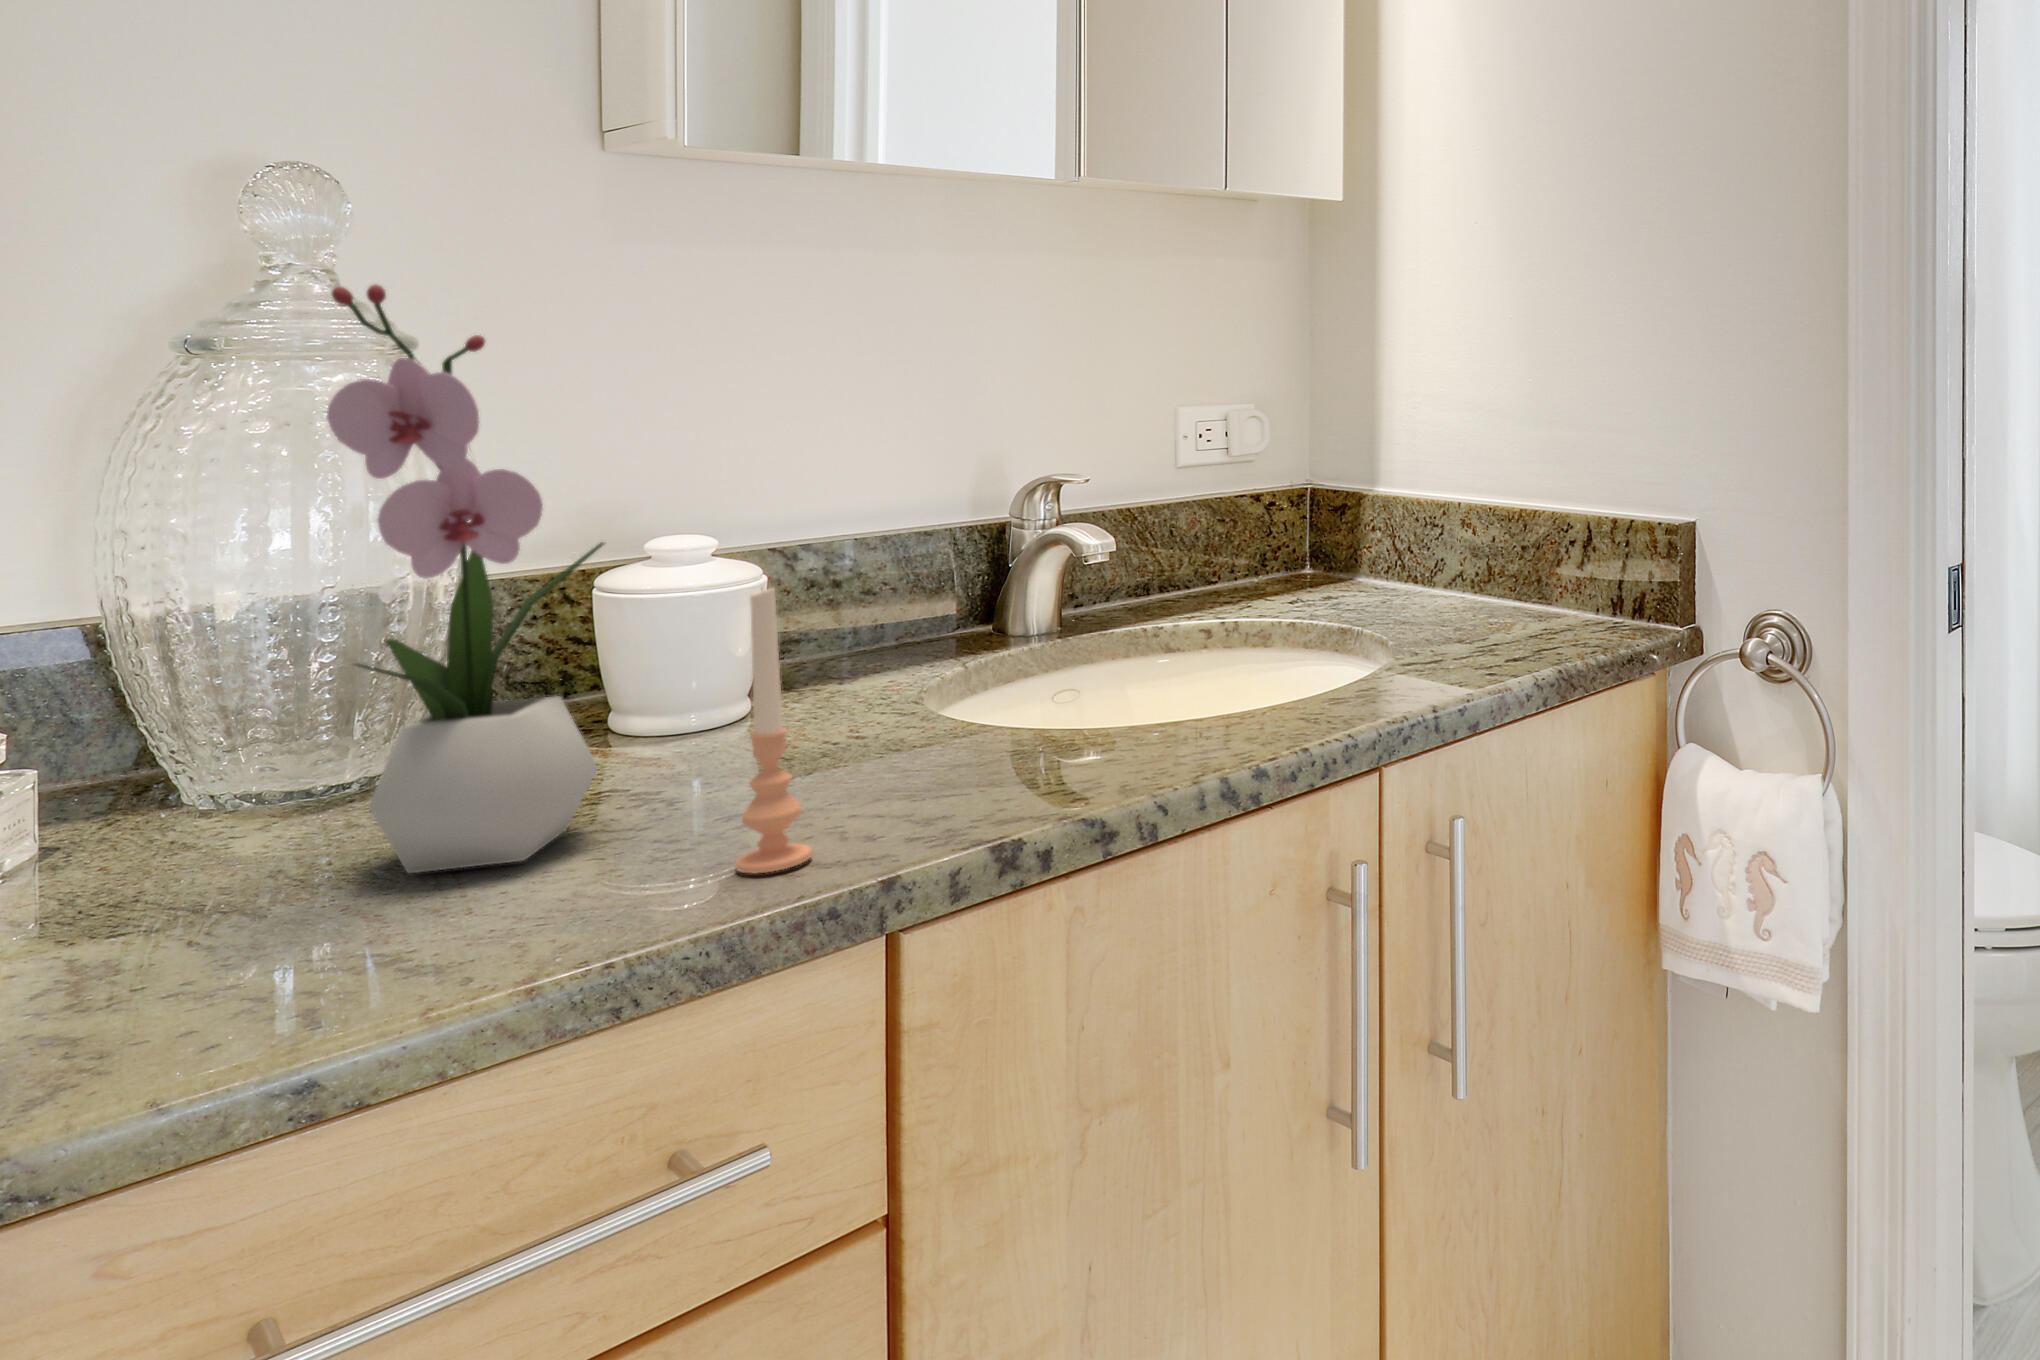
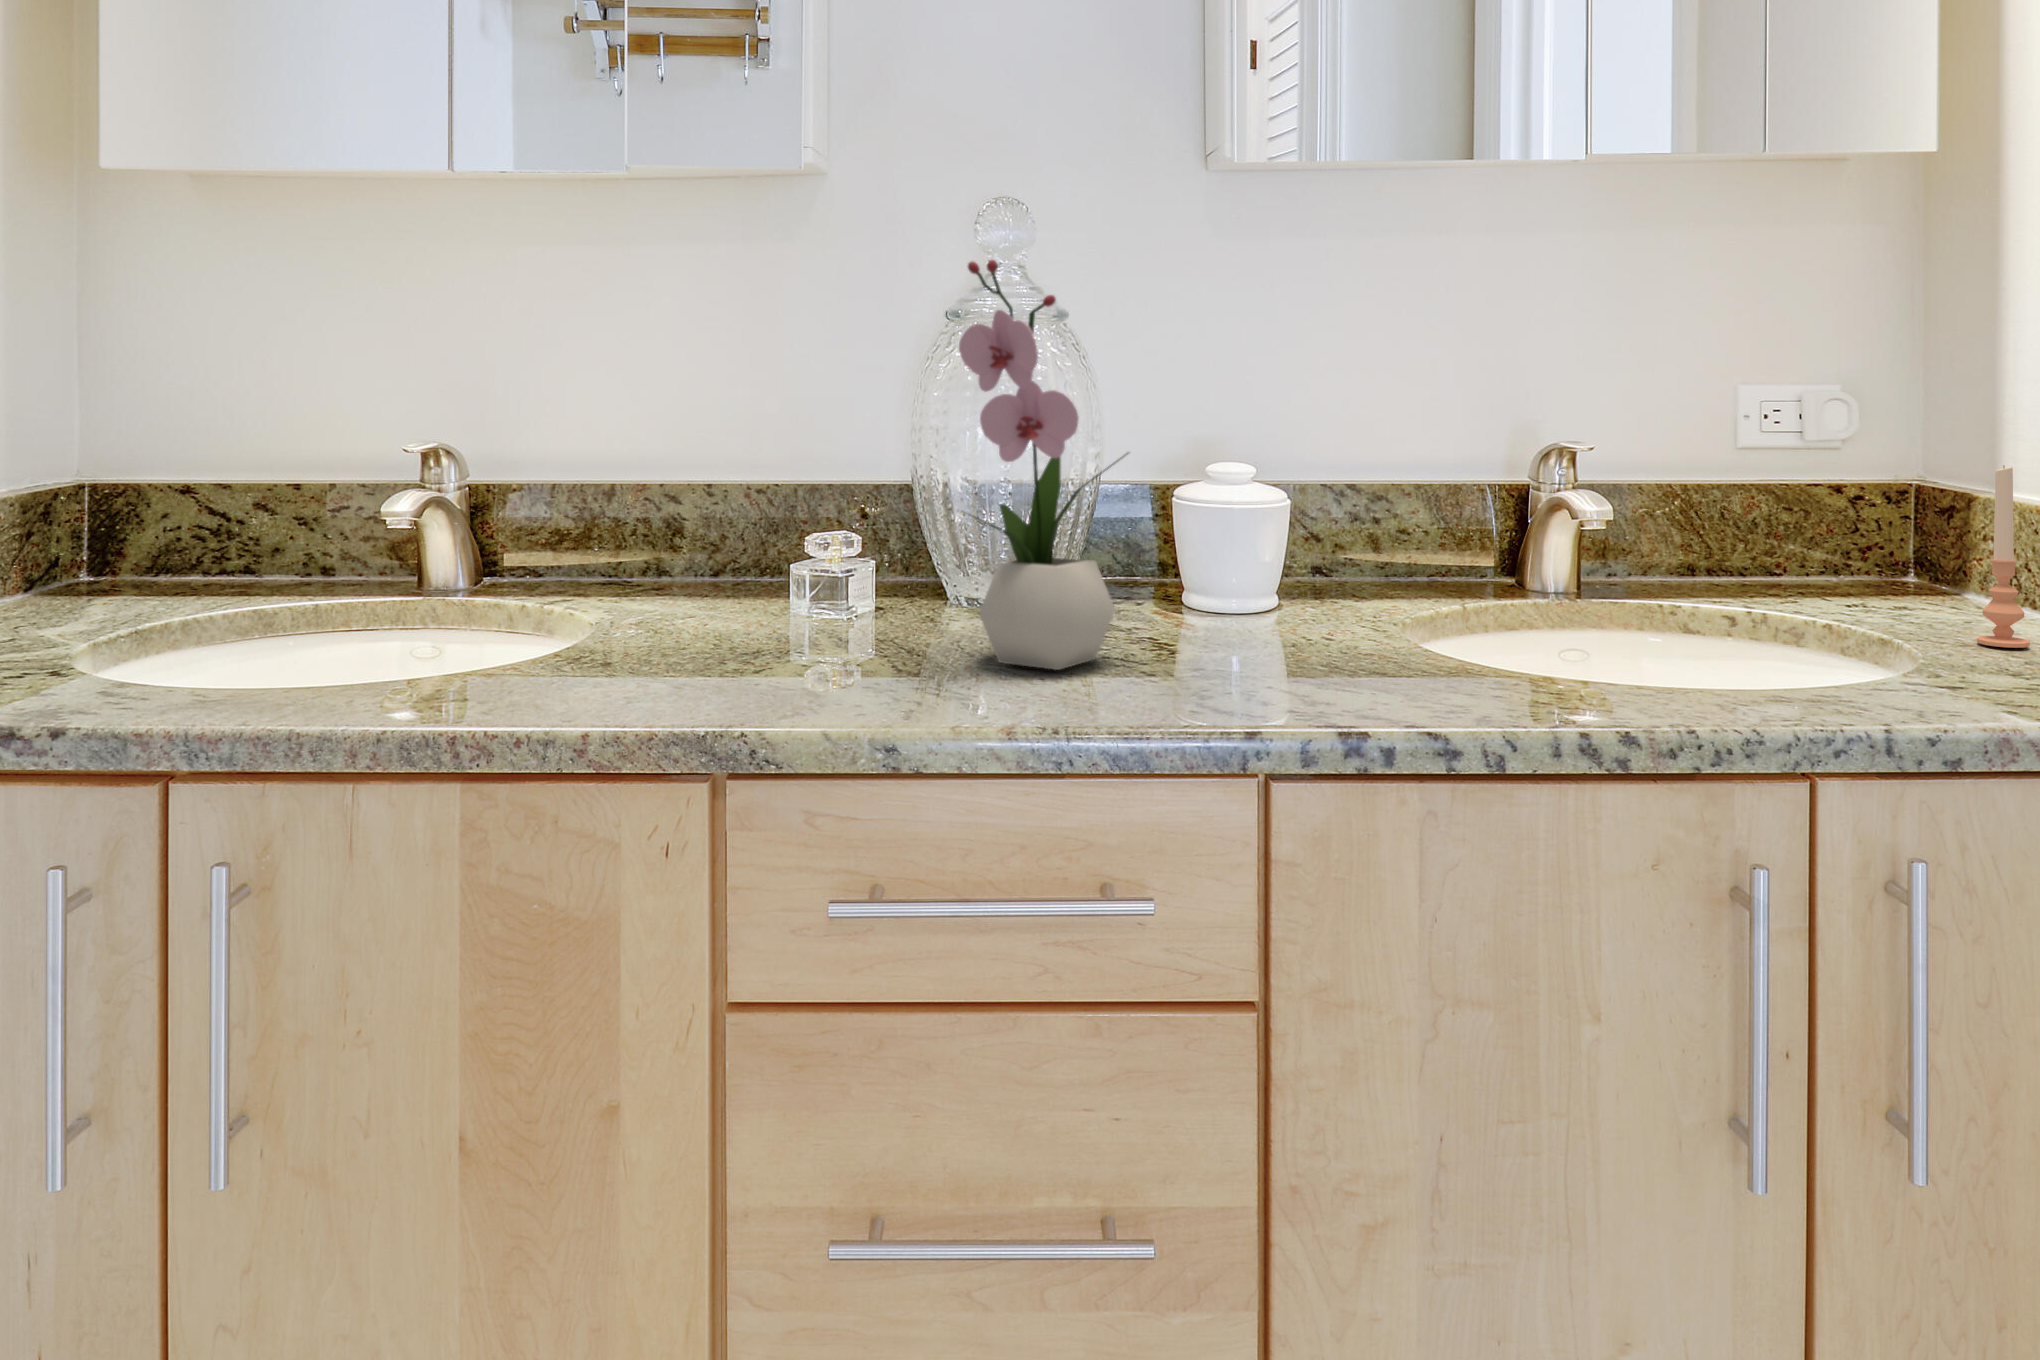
candle: present [735,588,812,873] -> present [1977,465,2030,648]

